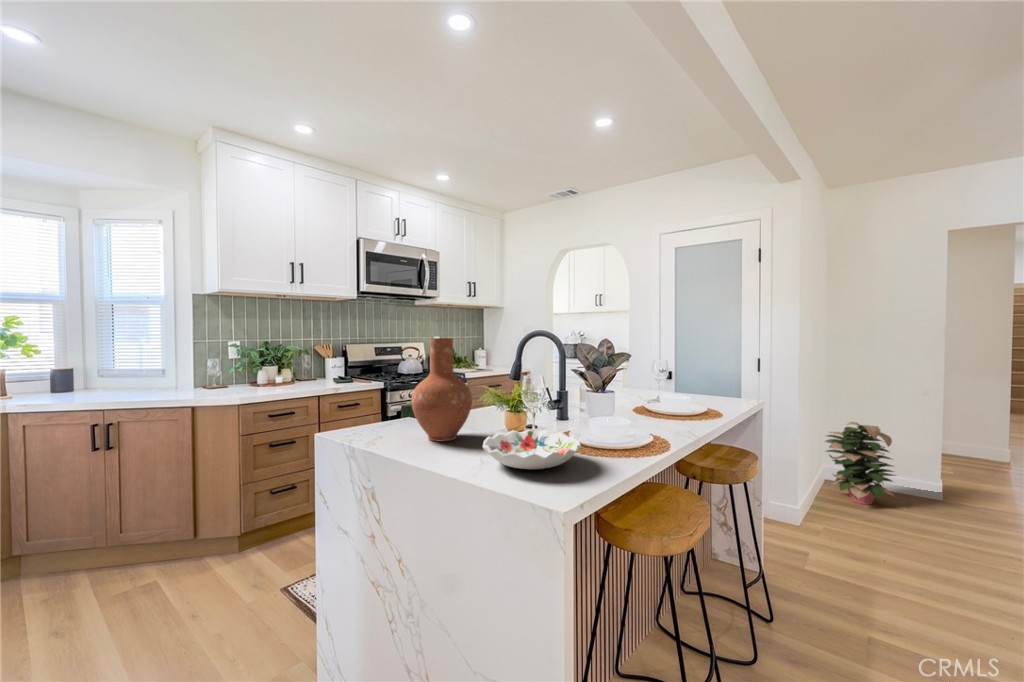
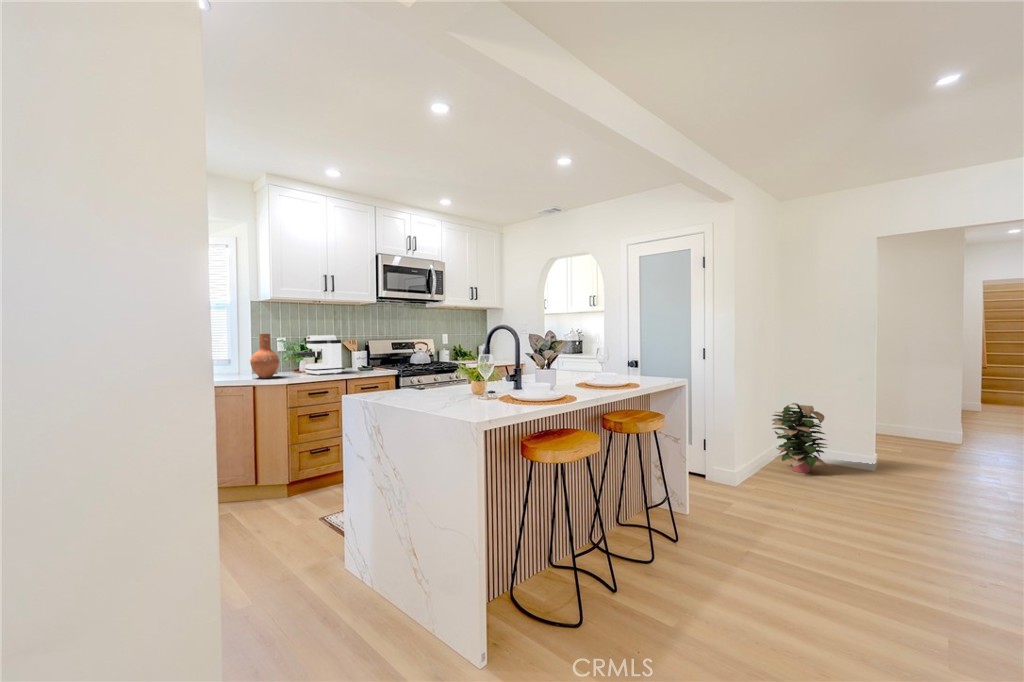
vase: present [411,338,472,441] -> present [250,334,280,378]
coffee maker: none [252,339,313,390] -> present [296,335,342,375]
decorative bowl: present [483,429,581,469] -> none [444,388,506,408]

